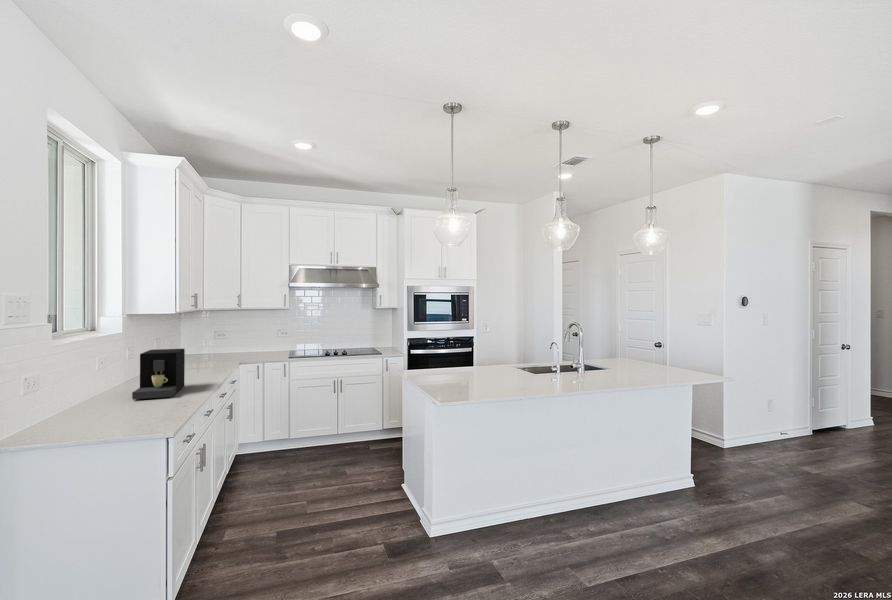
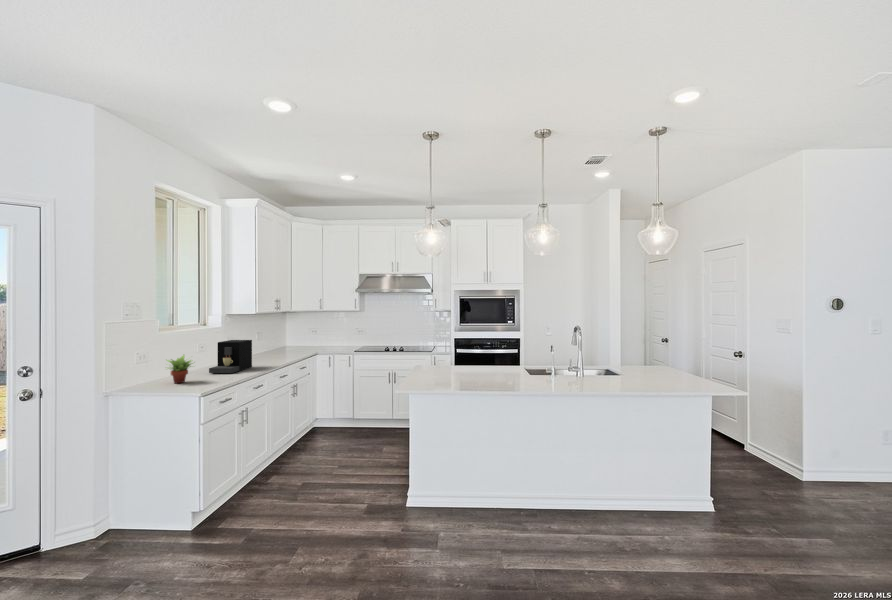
succulent plant: none [78,374,132,420] -> present [167,355,192,383]

